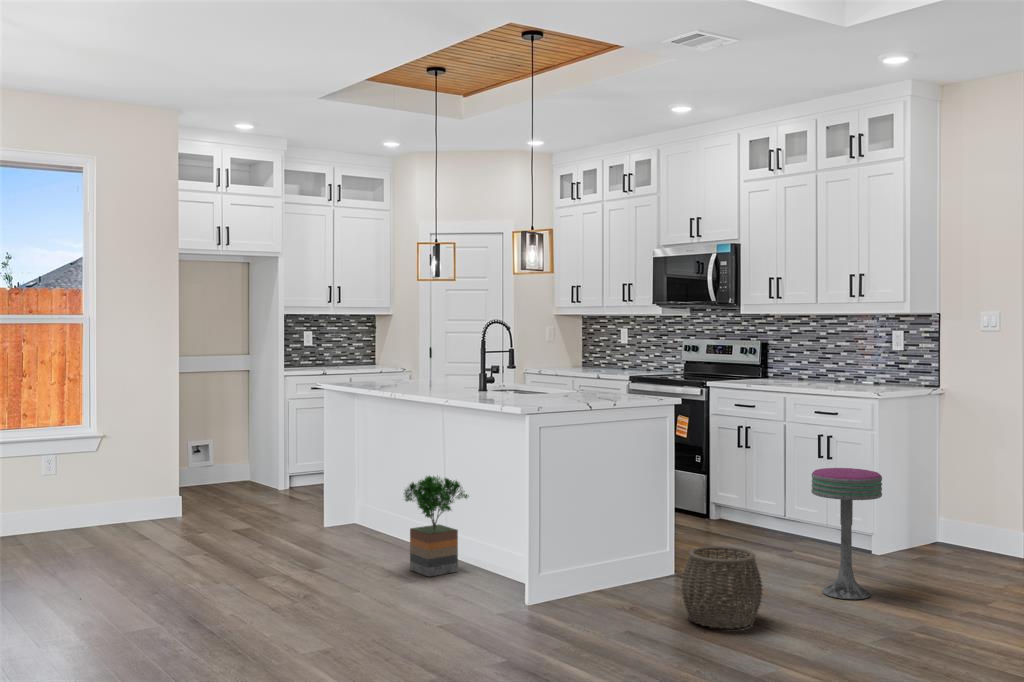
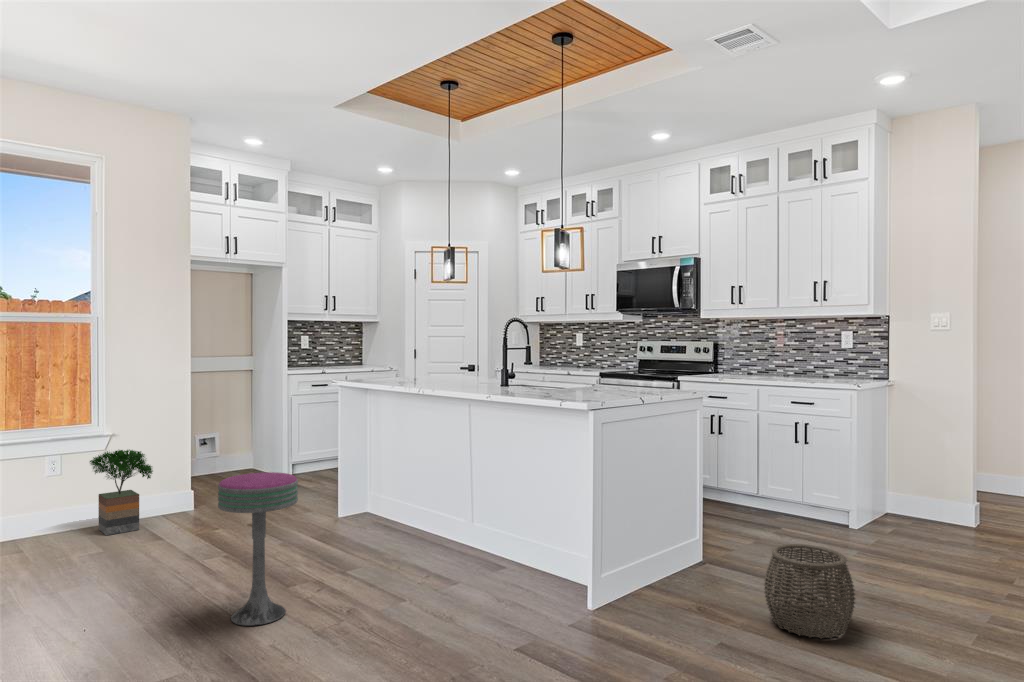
bar stool: present [811,468,882,600] -> present [218,472,298,626]
potted tree: present [404,476,469,577] -> present [90,450,153,535]

